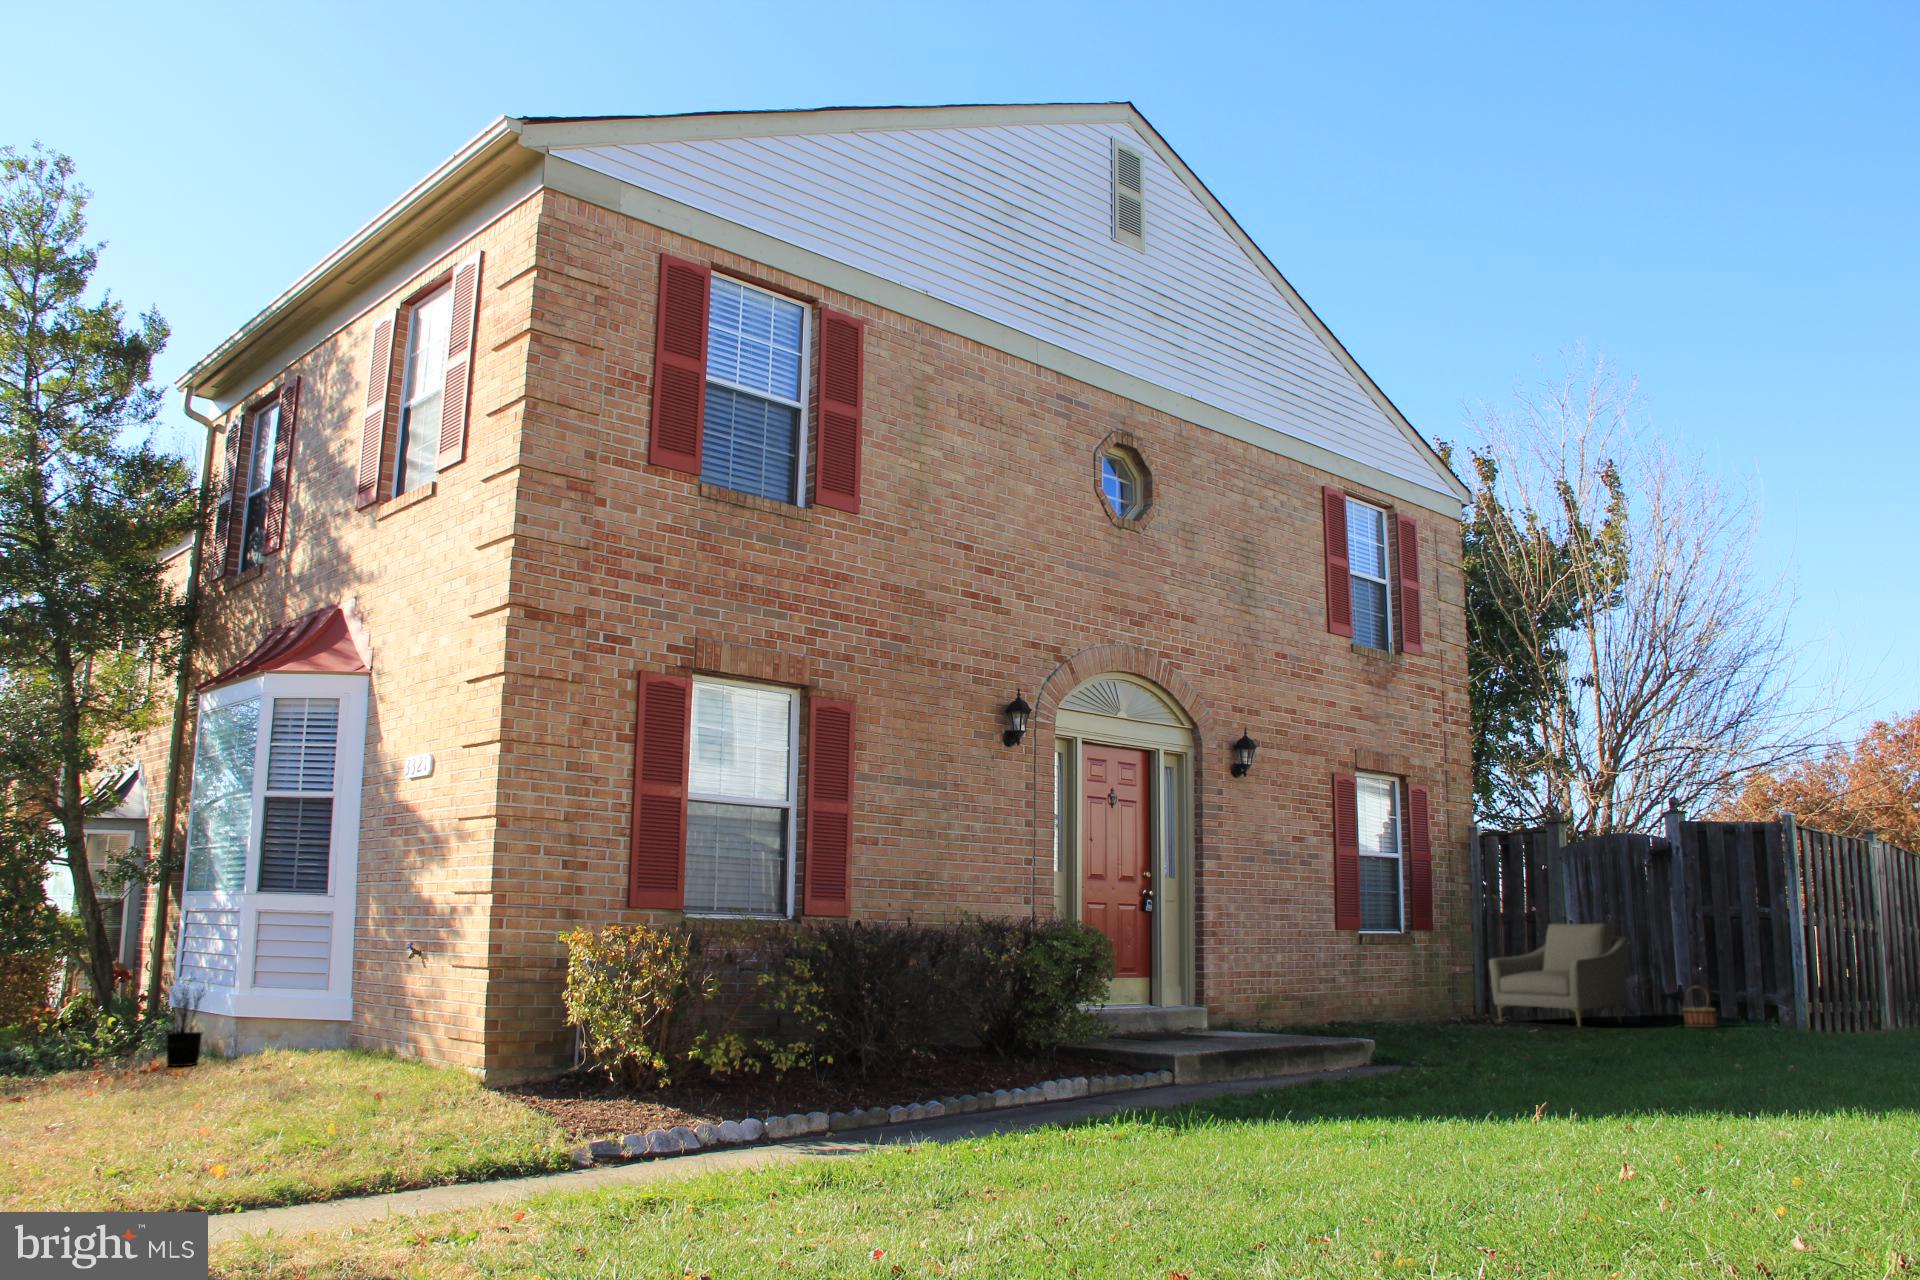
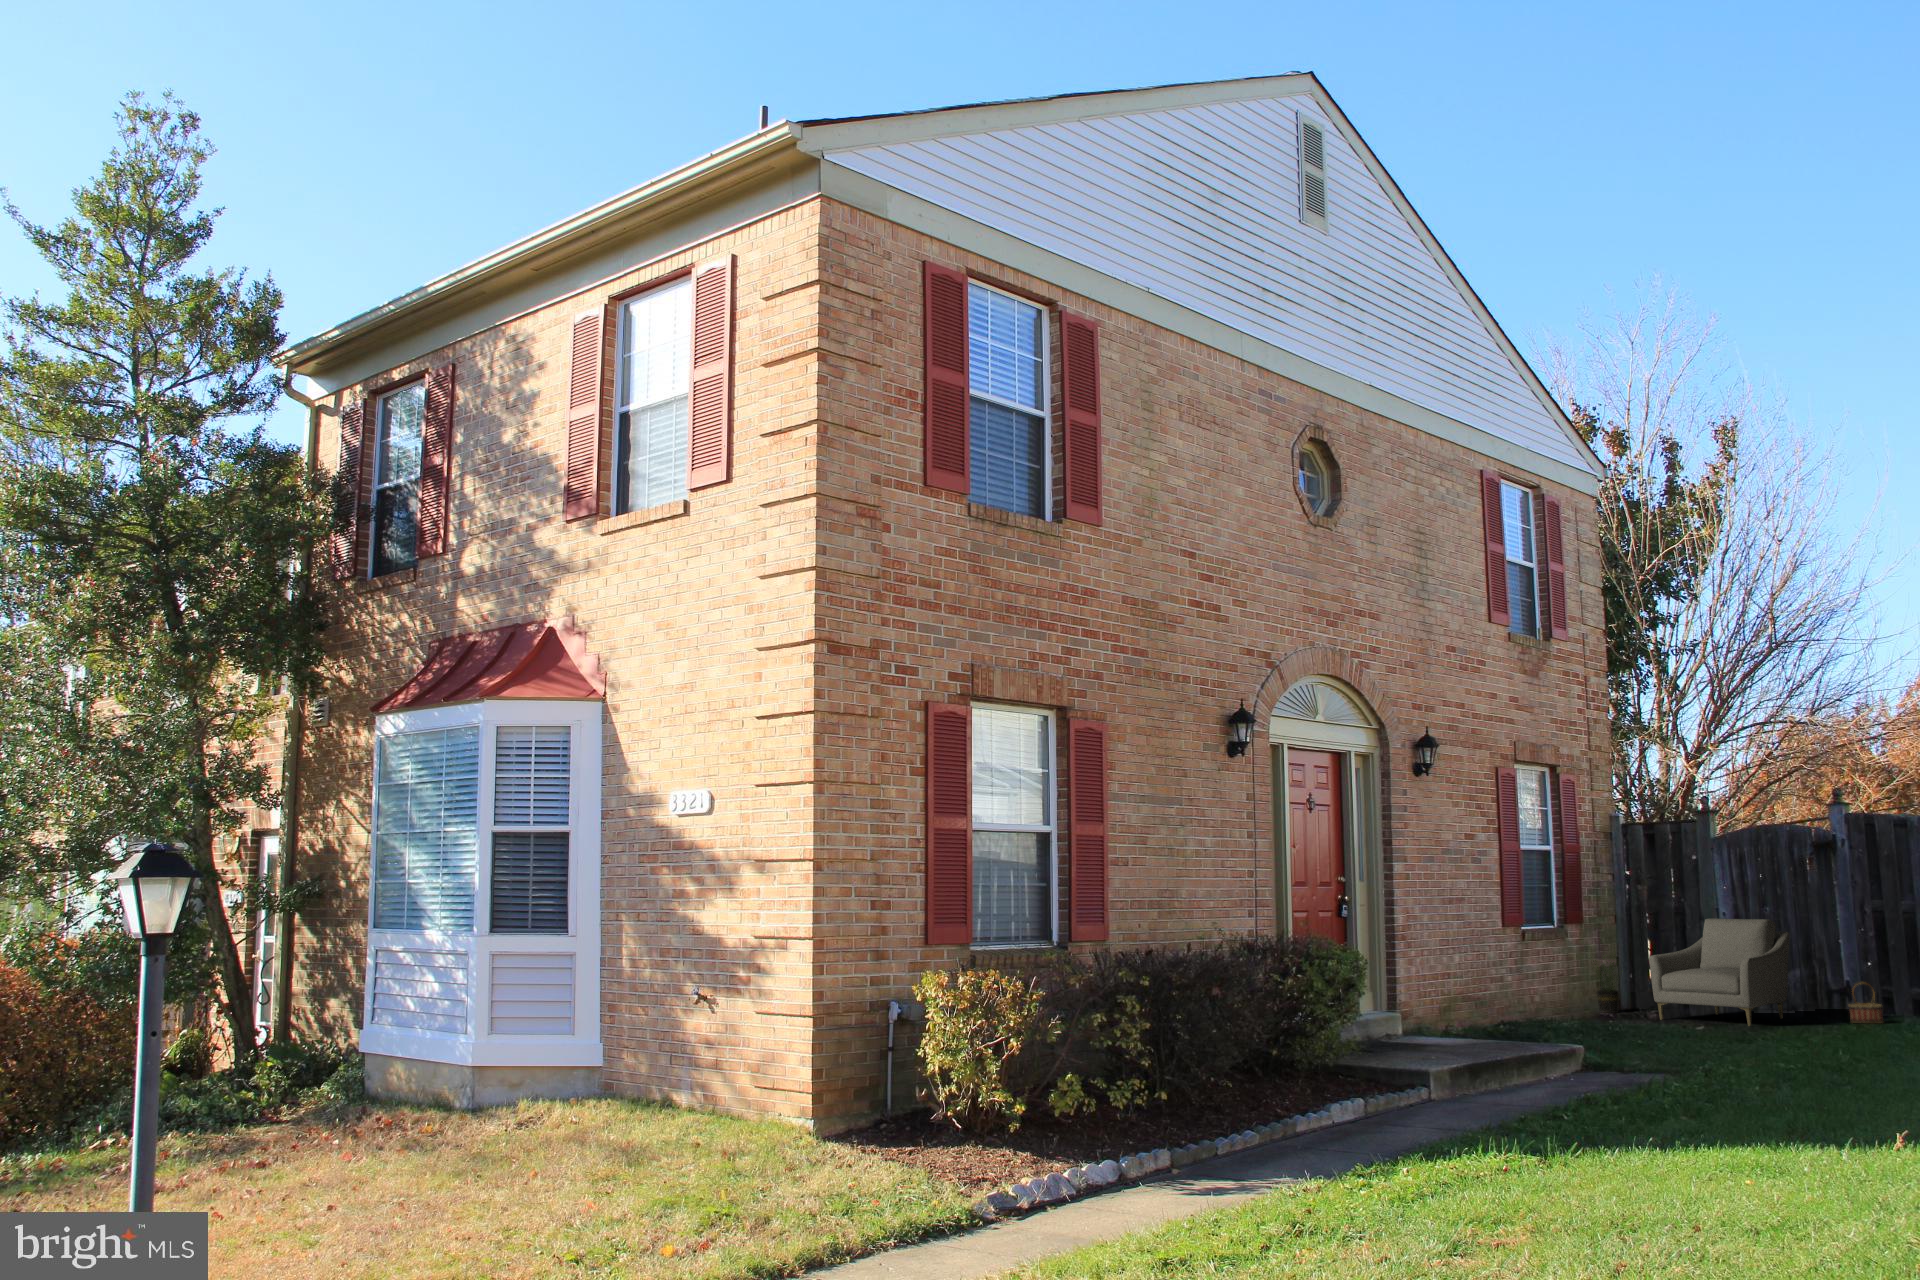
potted plant: present [167,973,210,1066] -> present [1588,954,1623,1013]

